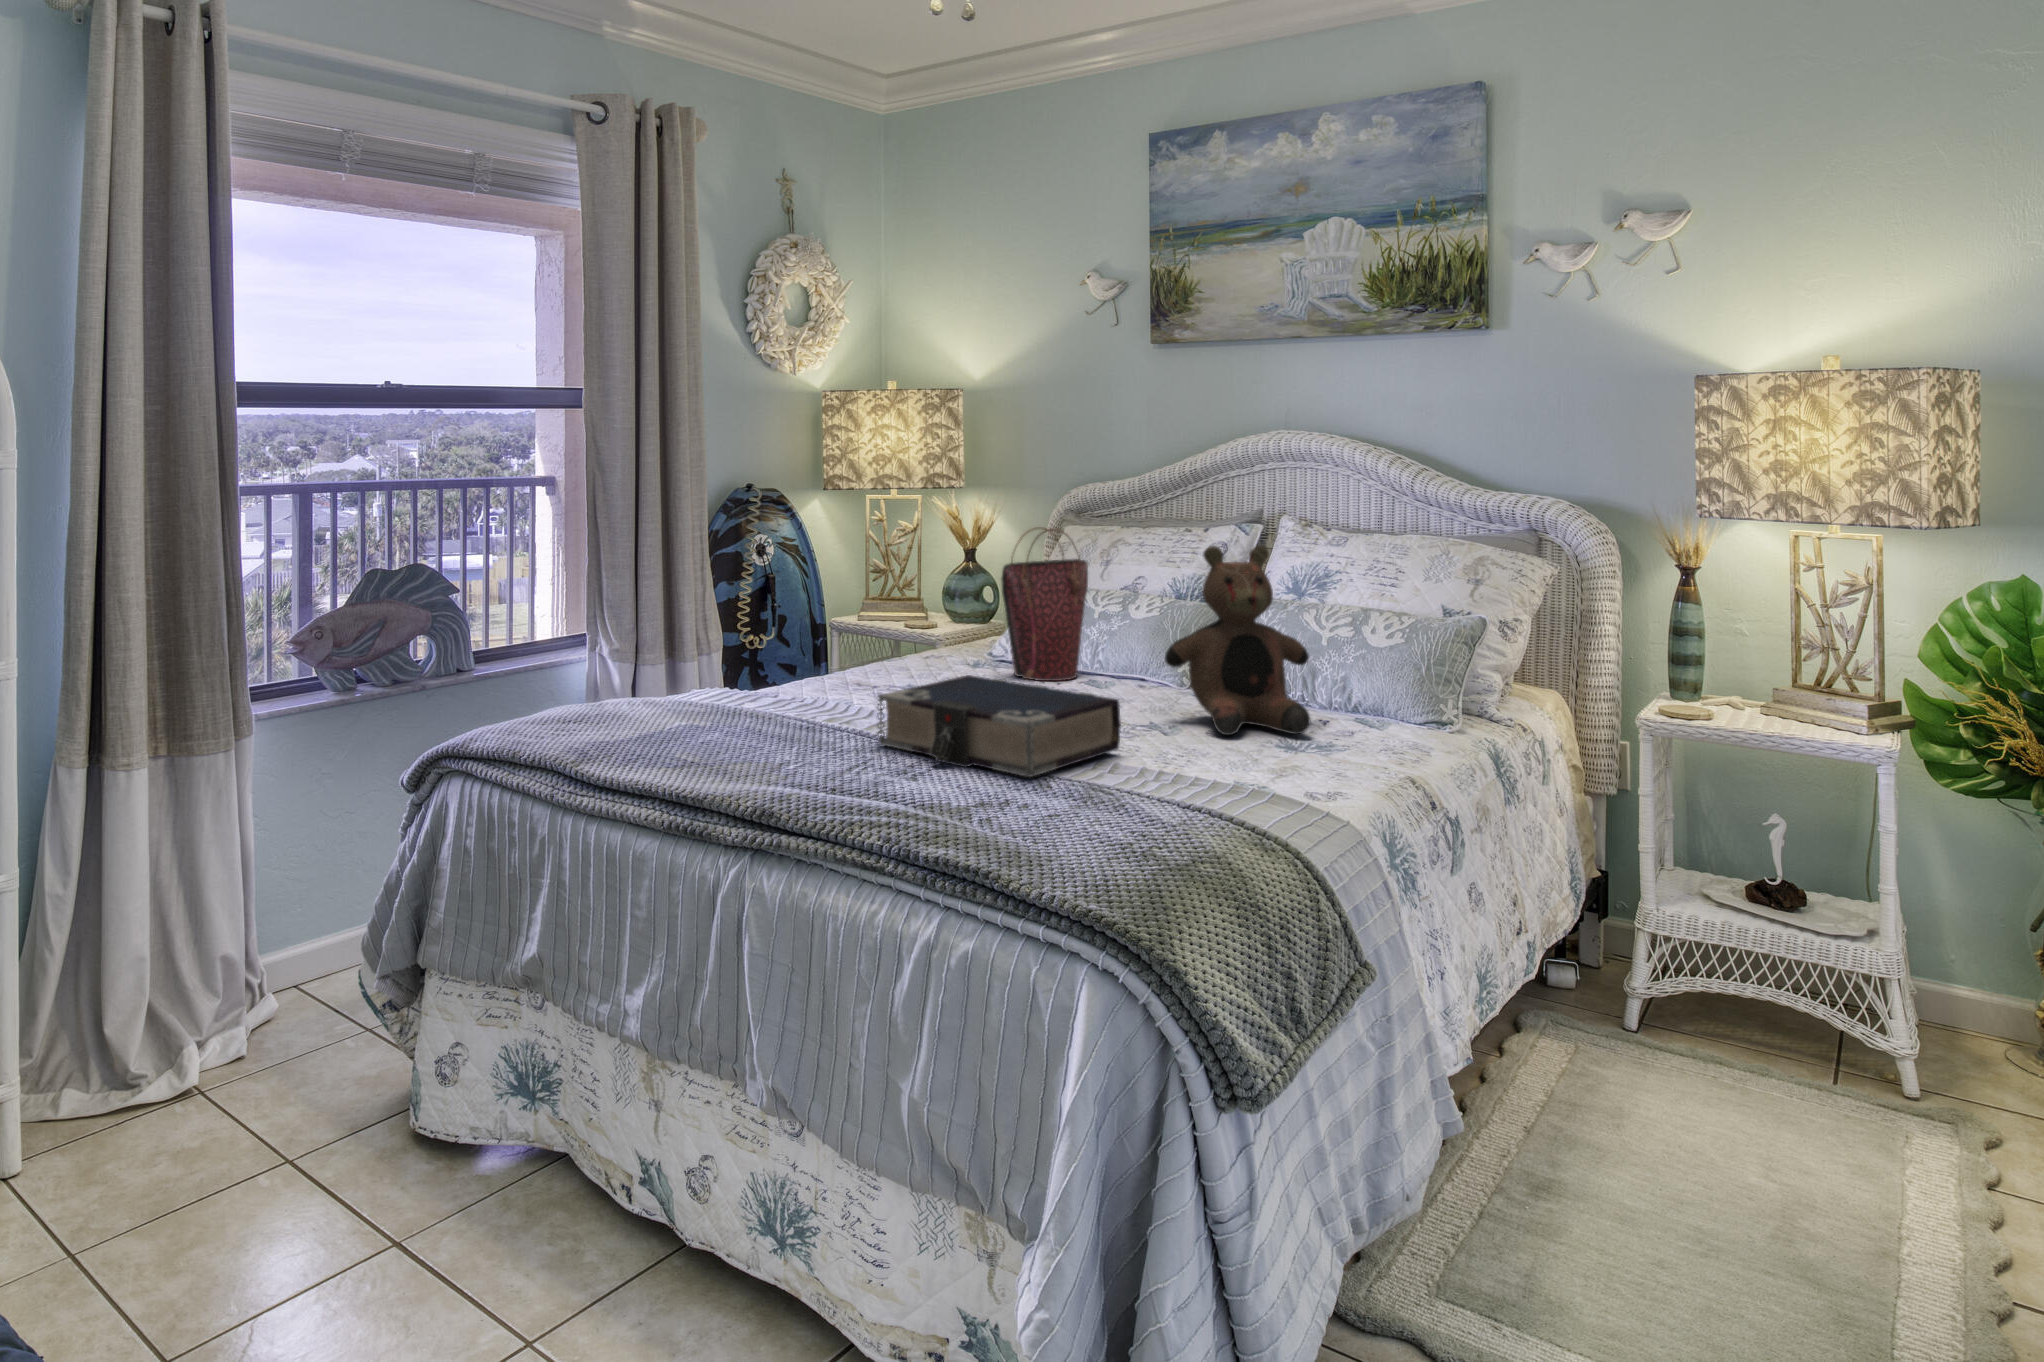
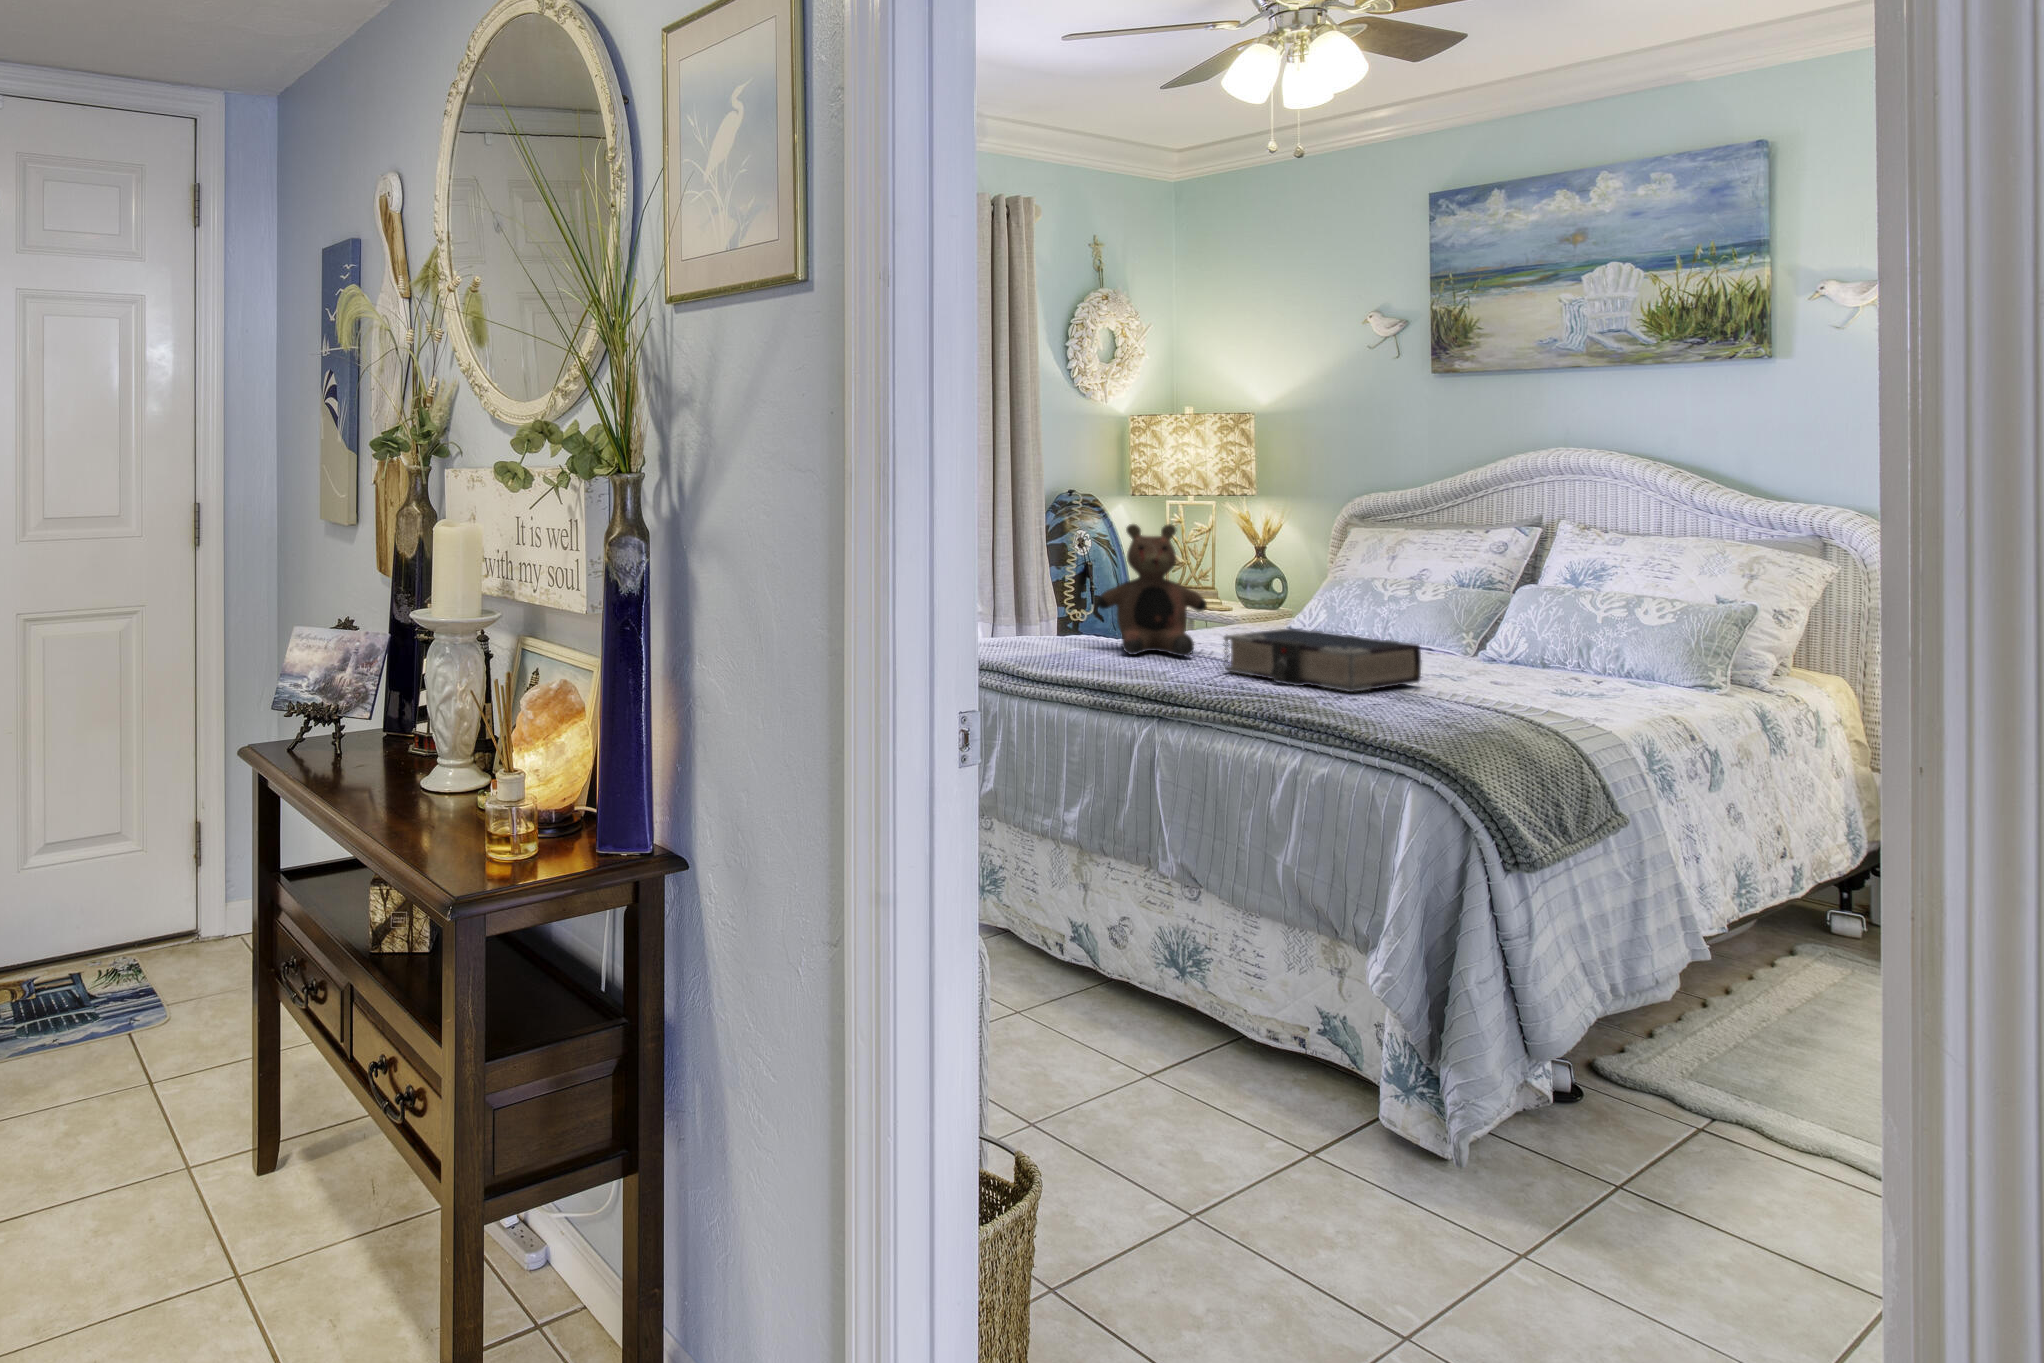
handbag: present [1001,527,1088,681] -> none [1307,524,1382,647]
teddy bear: present [1165,546,1311,735] -> present [1097,524,1207,657]

